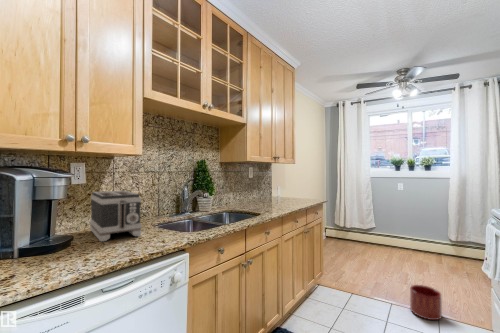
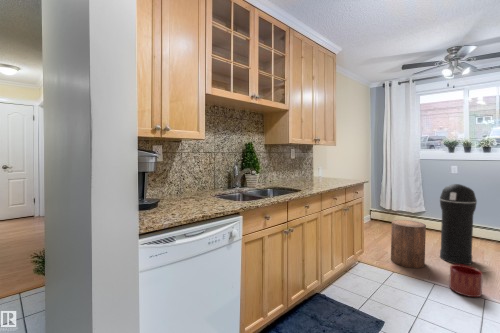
toaster: present [90,191,142,242] -> none [167,168,206,204]
trash can: none [393,201,426,282] -> present [440,184,477,265]
stool: none [350,238,383,289] -> present [391,220,426,268]

